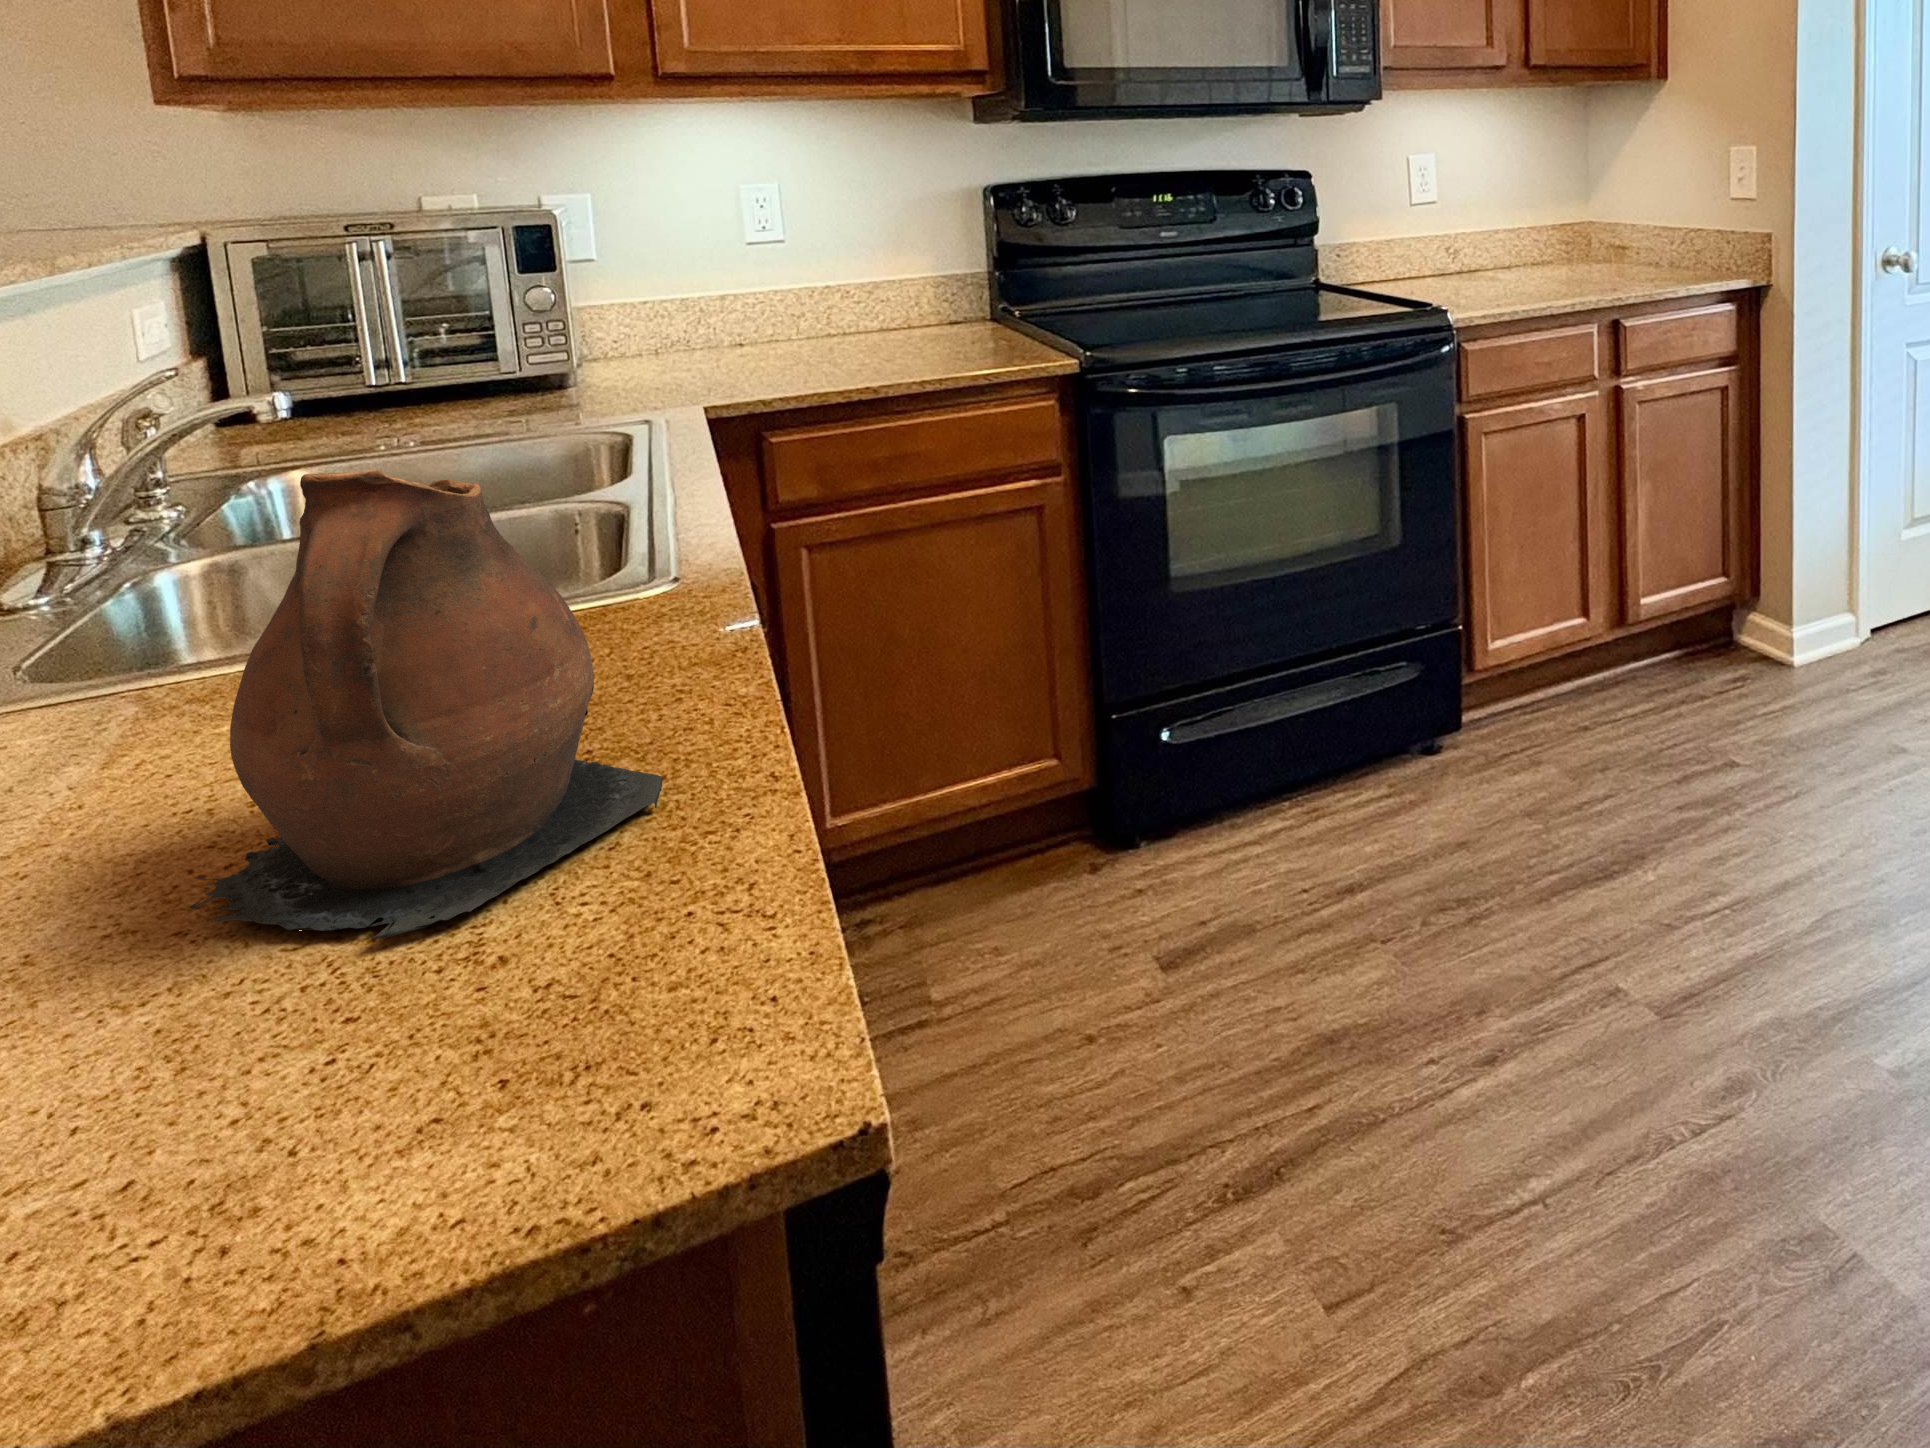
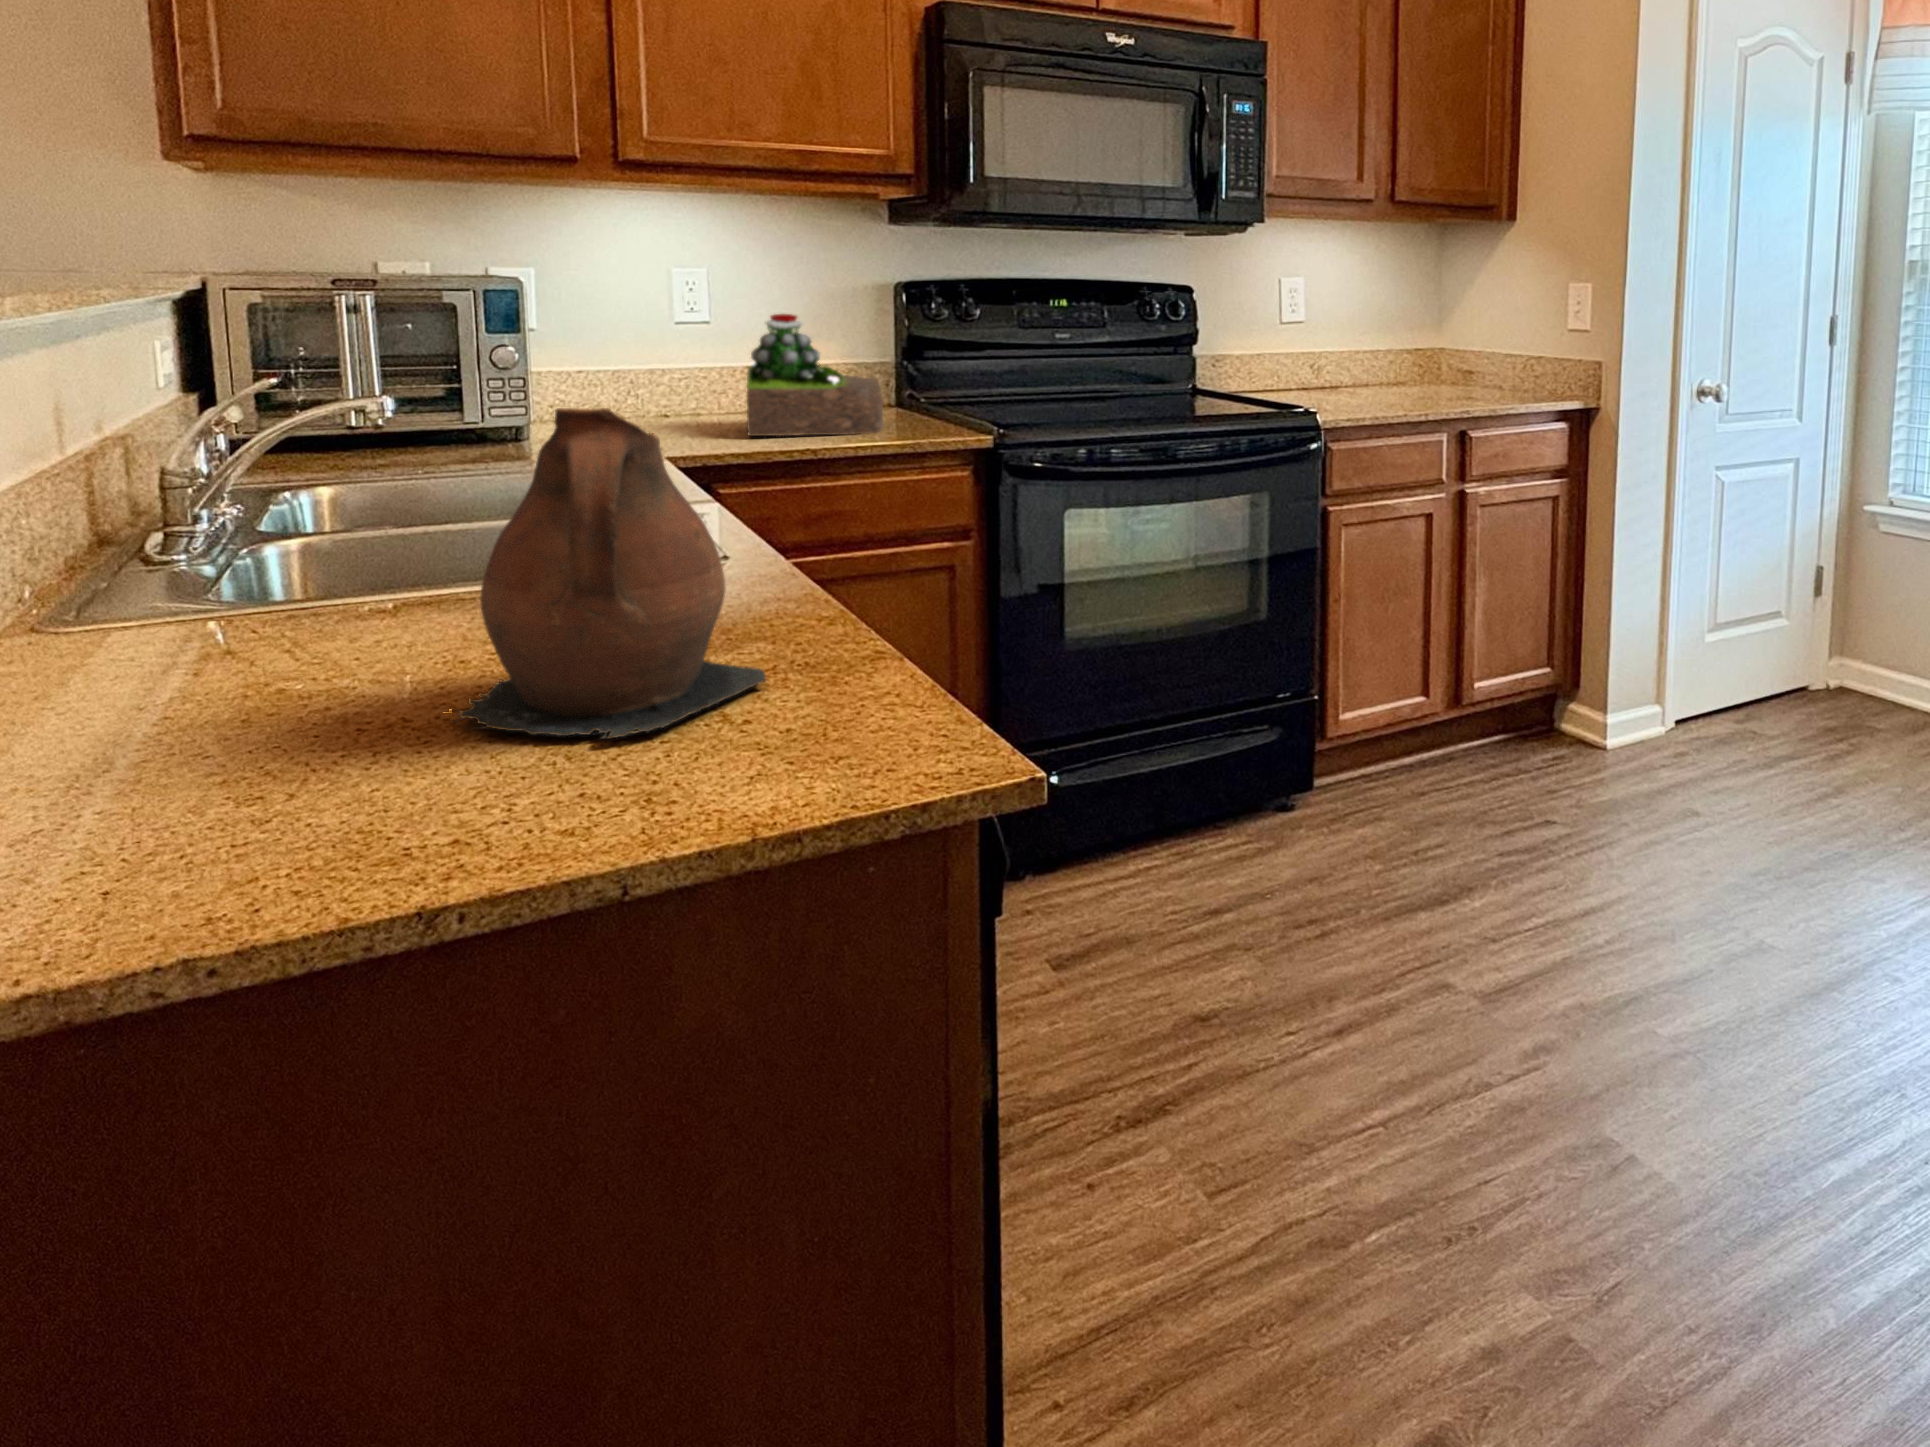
succulent plant: none [807,234,963,373] -> present [747,314,883,436]

